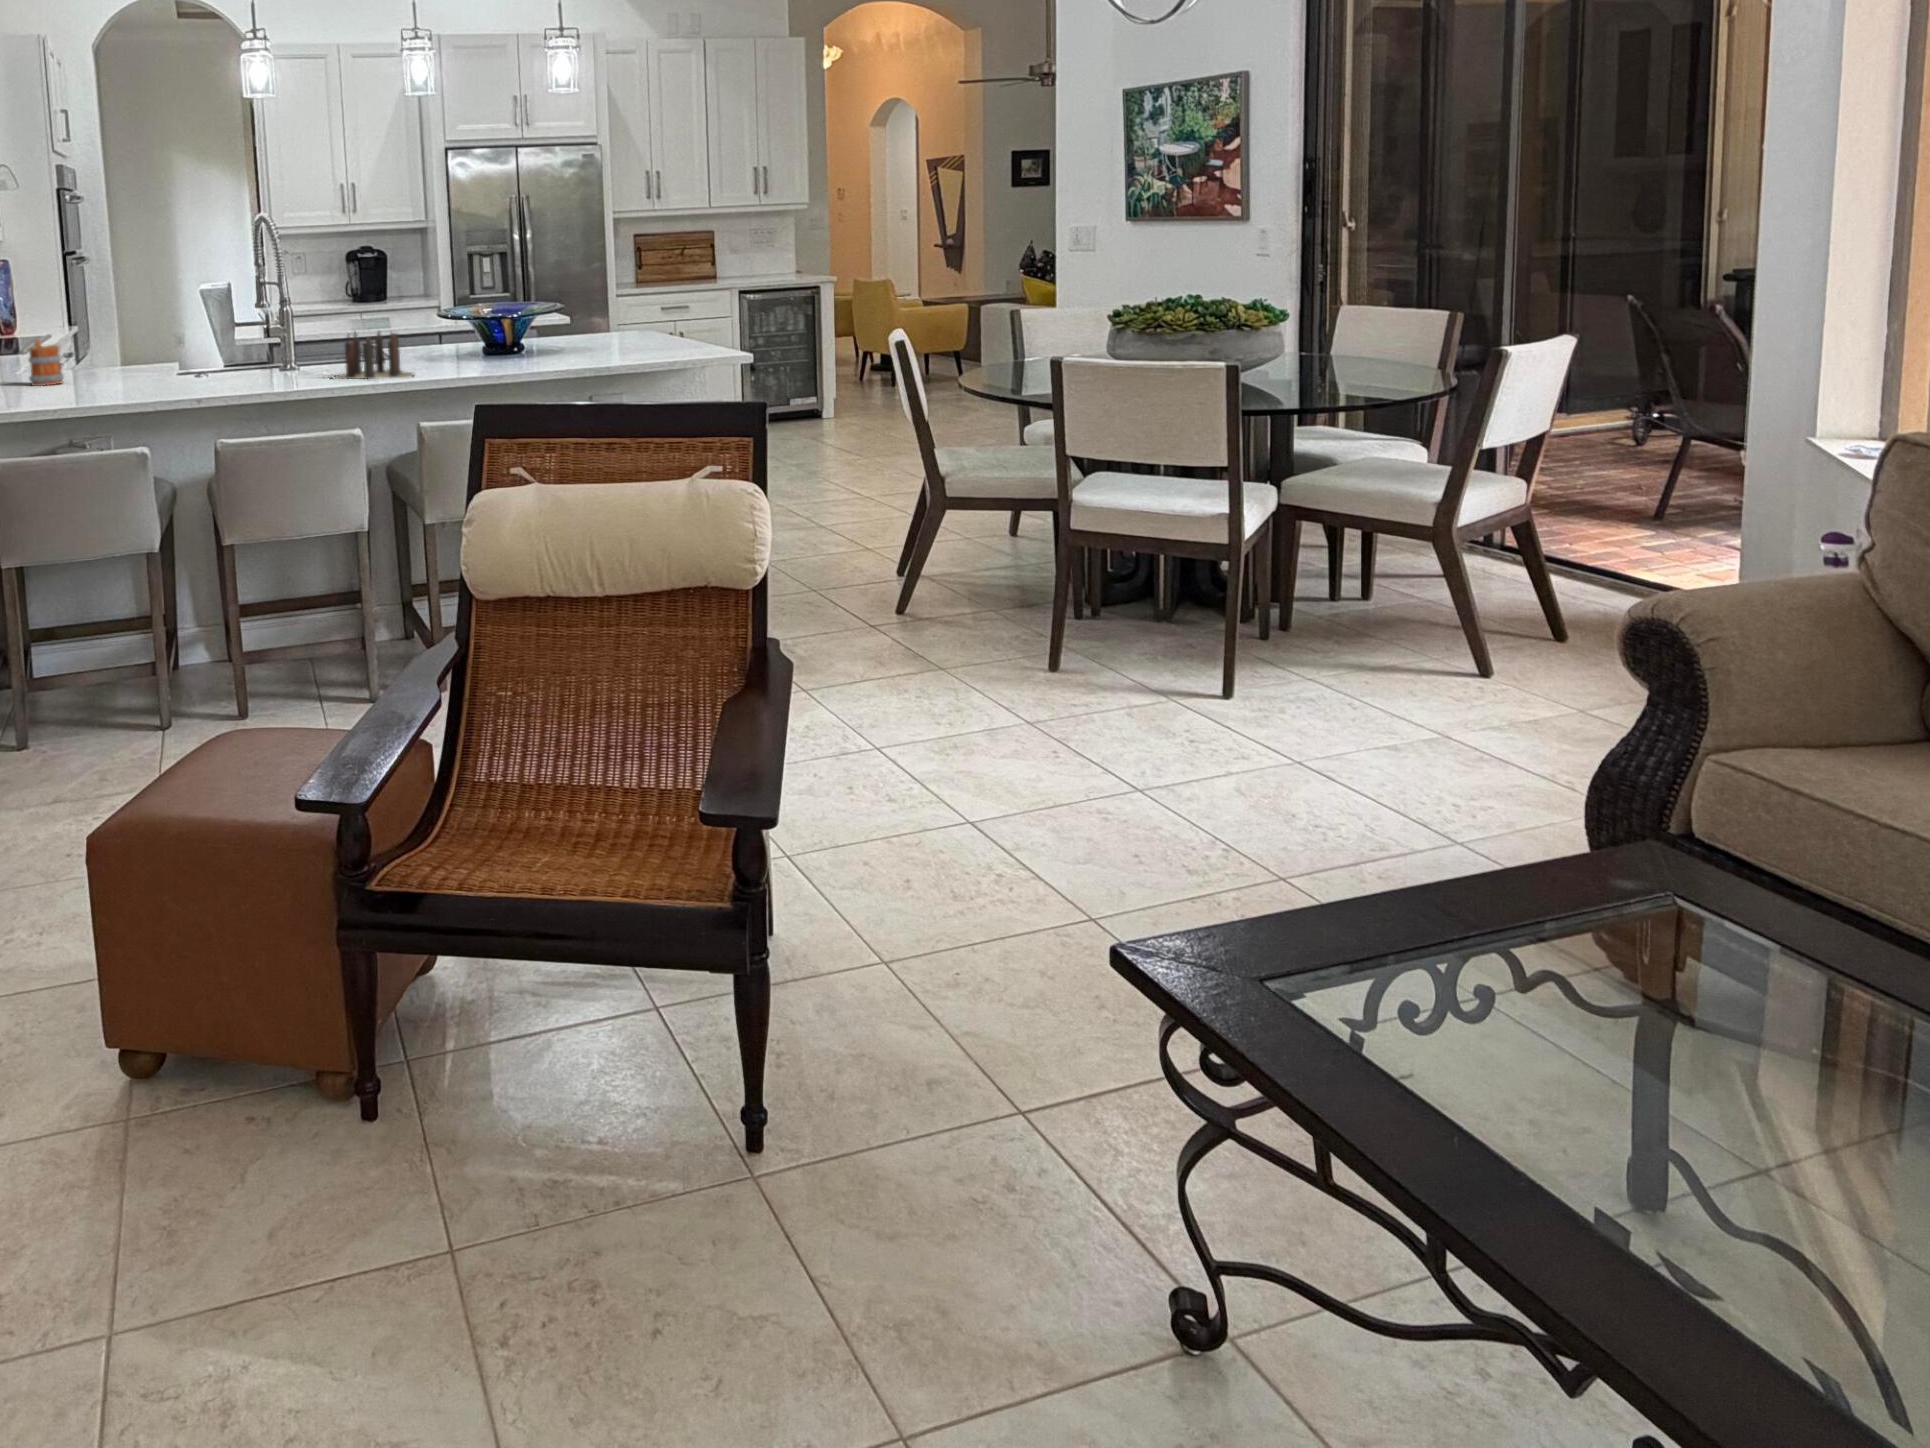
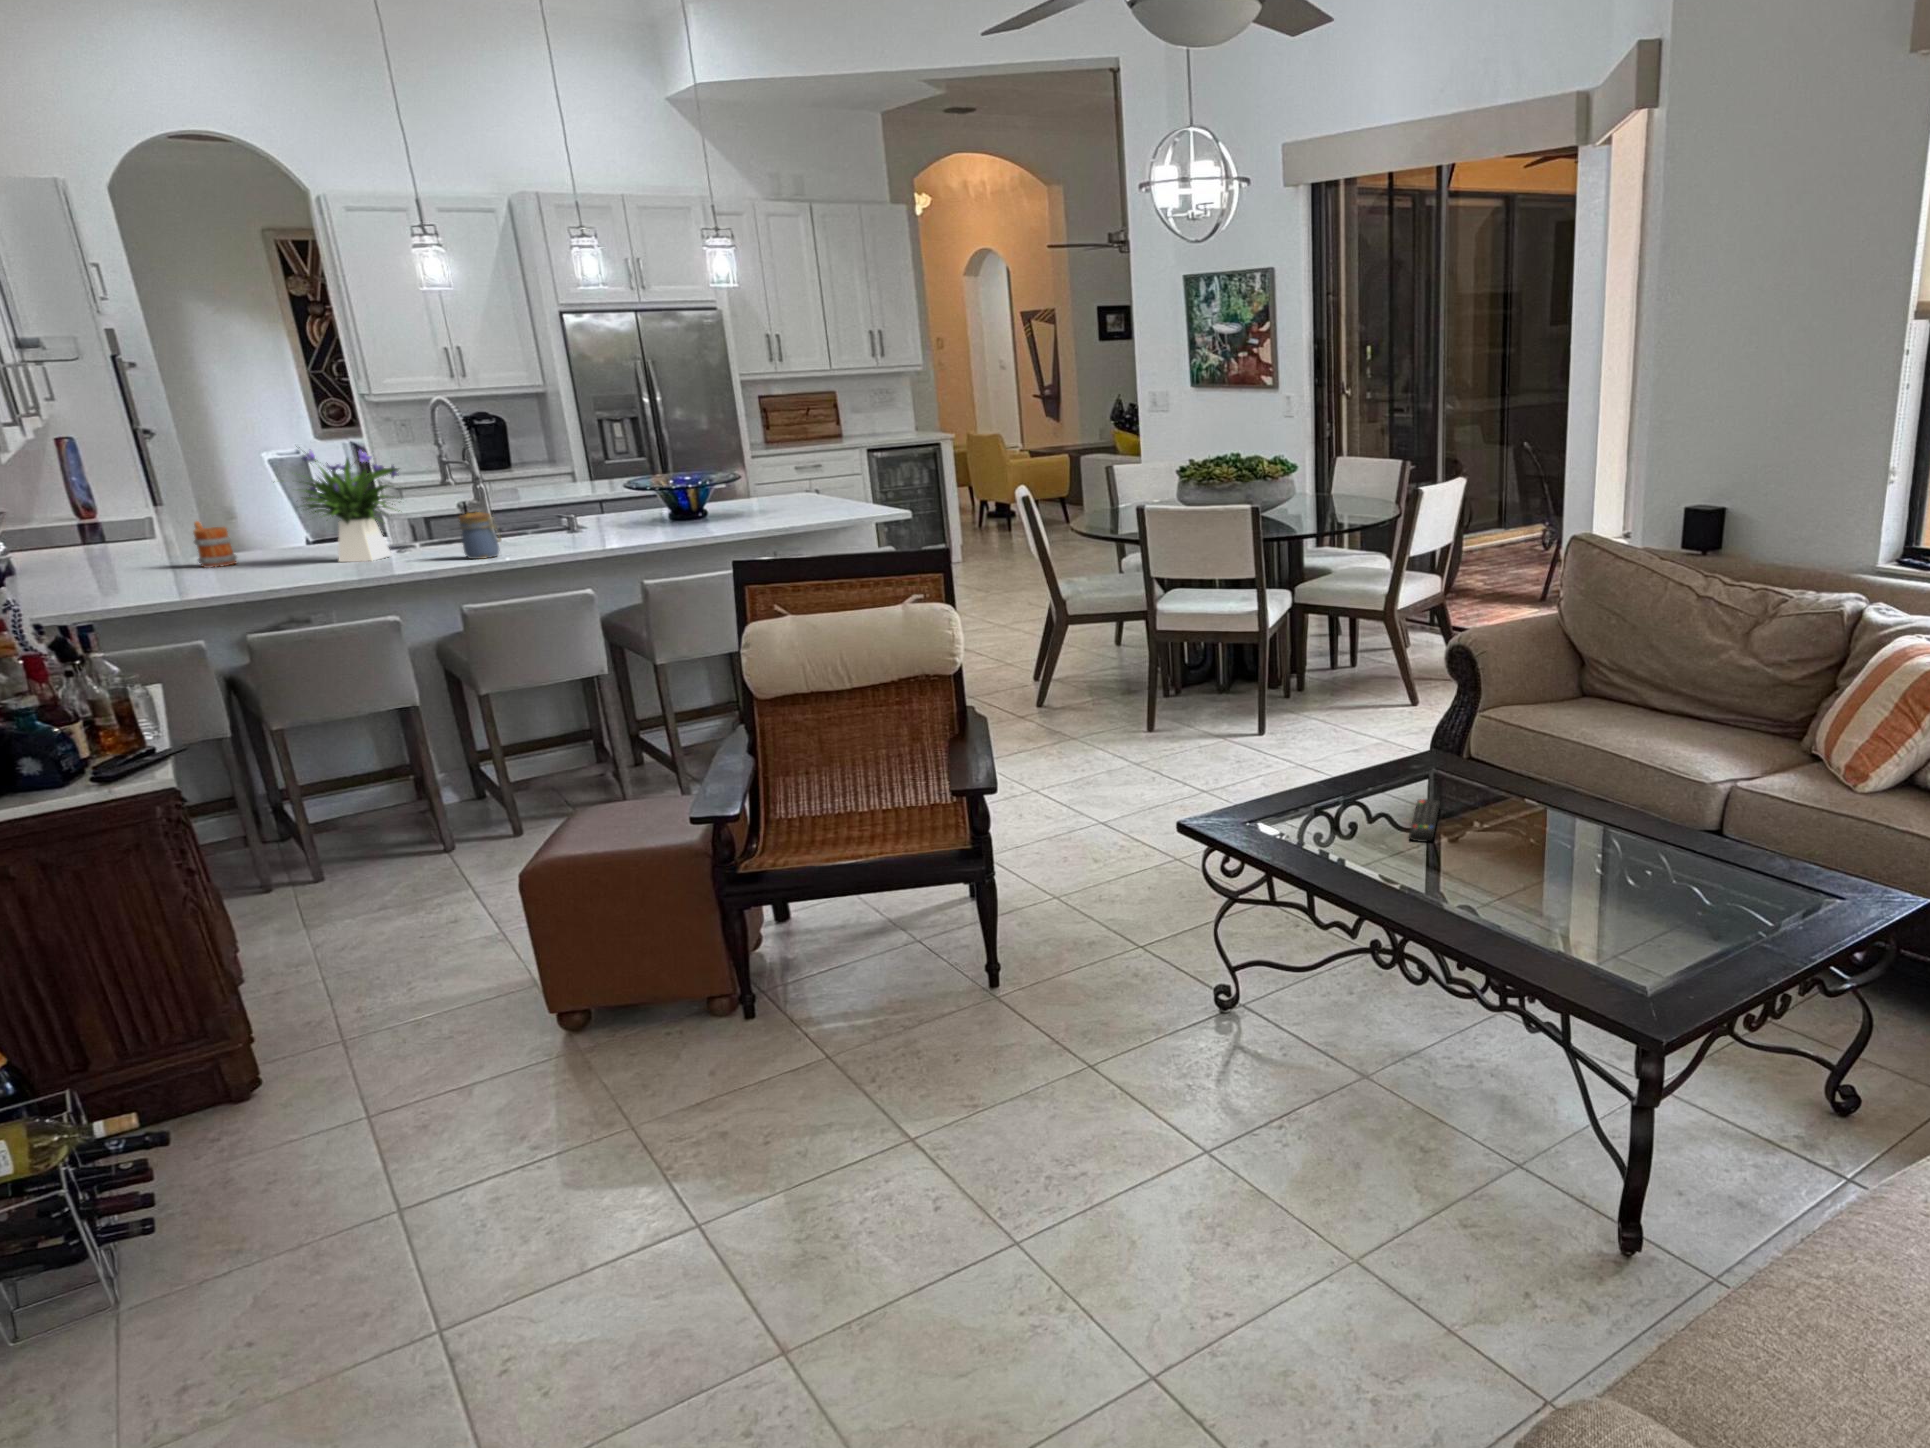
flower arrangement: none [90,263,221,387] -> present [296,446,400,562]
candle: present [334,331,413,379] -> none [528,501,631,548]
jar: none [252,339,290,389] -> present [459,512,500,559]
remote control: none [1650,976,1737,1119] -> present [1409,799,1440,842]

